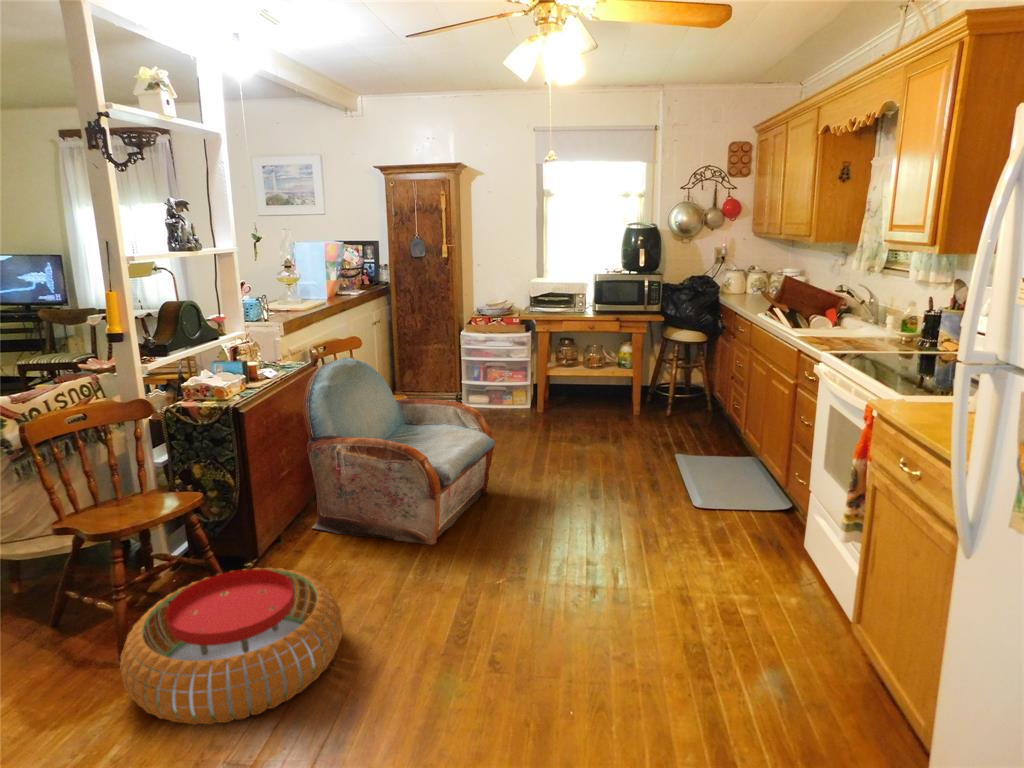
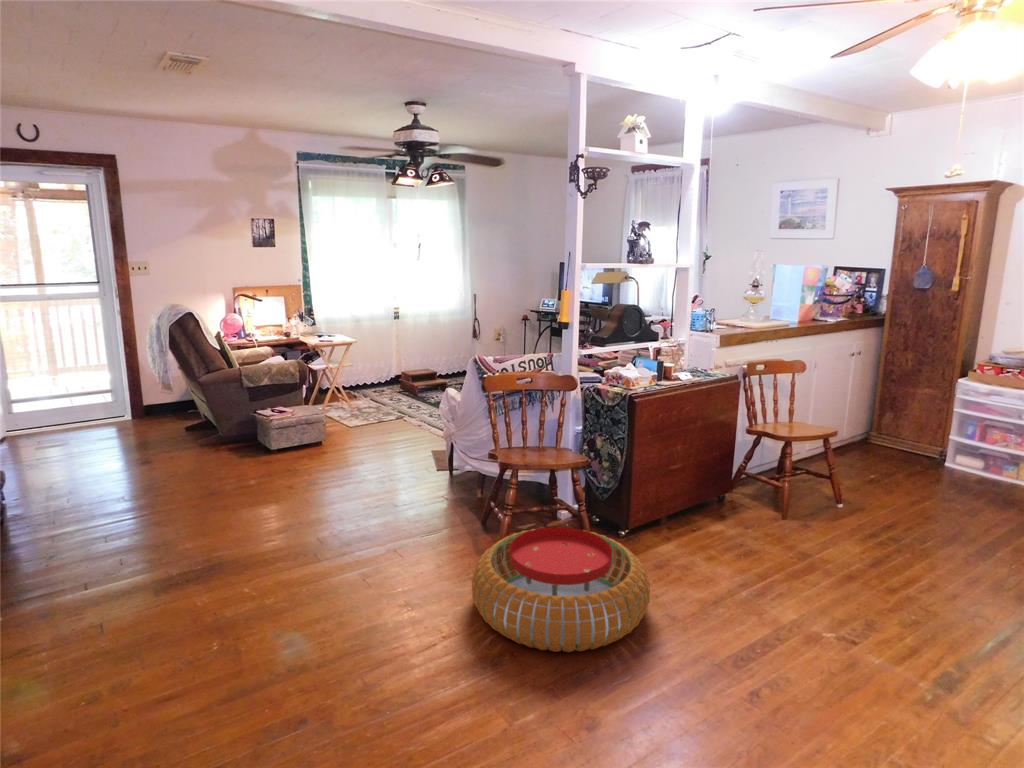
armchair: present [303,358,495,544] -> none [694,375,923,586]

